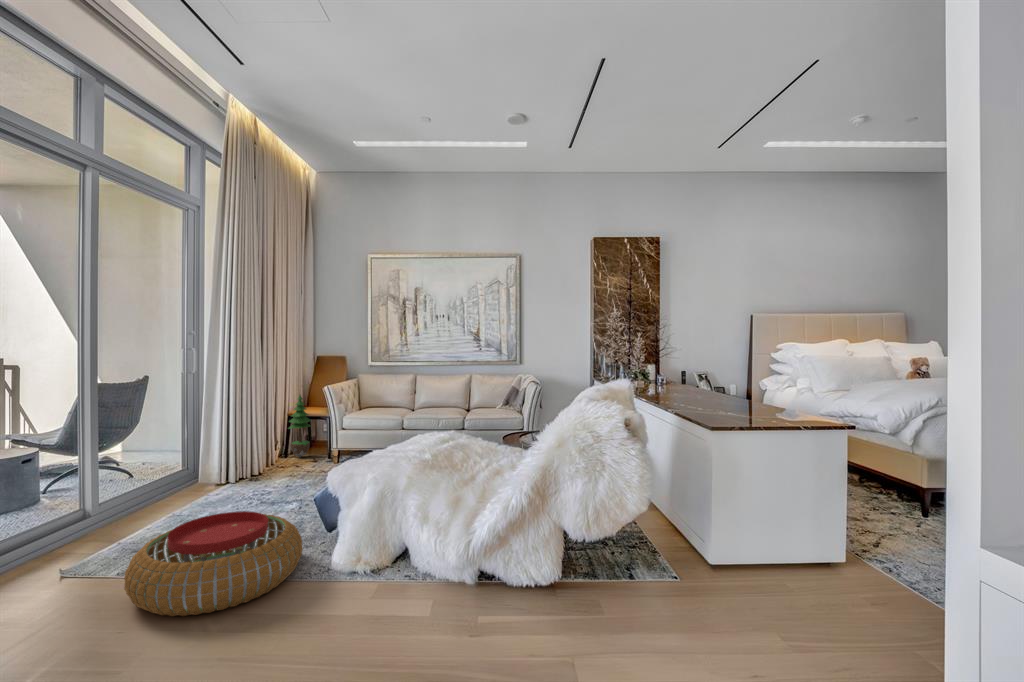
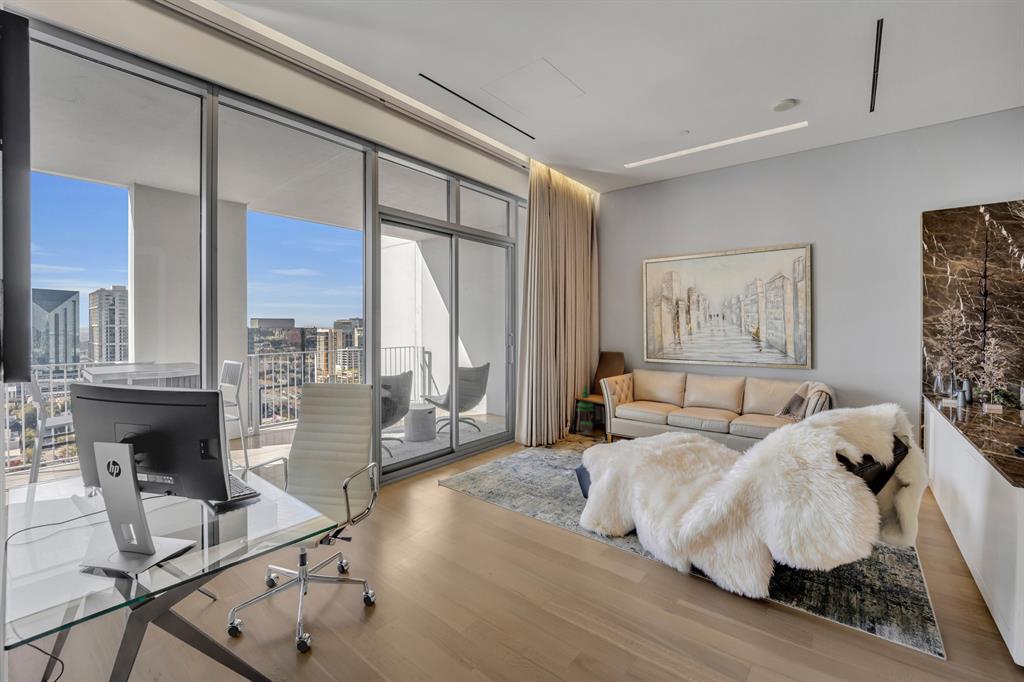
pouf: present [124,511,302,616] -> none [444,465,559,537]

